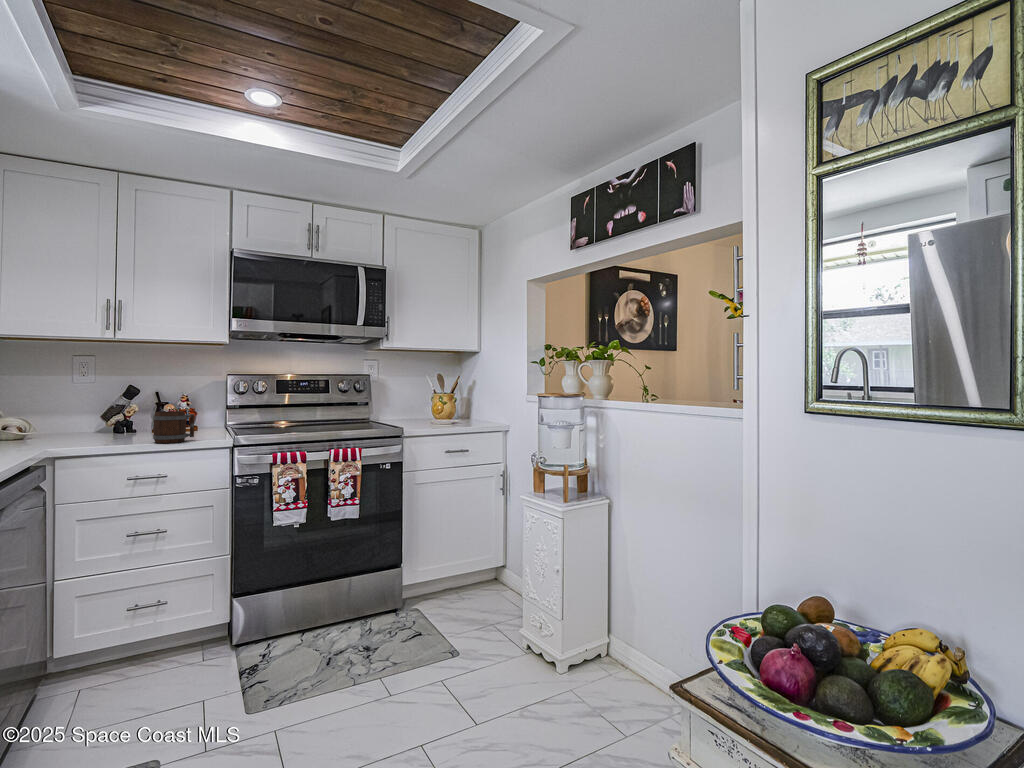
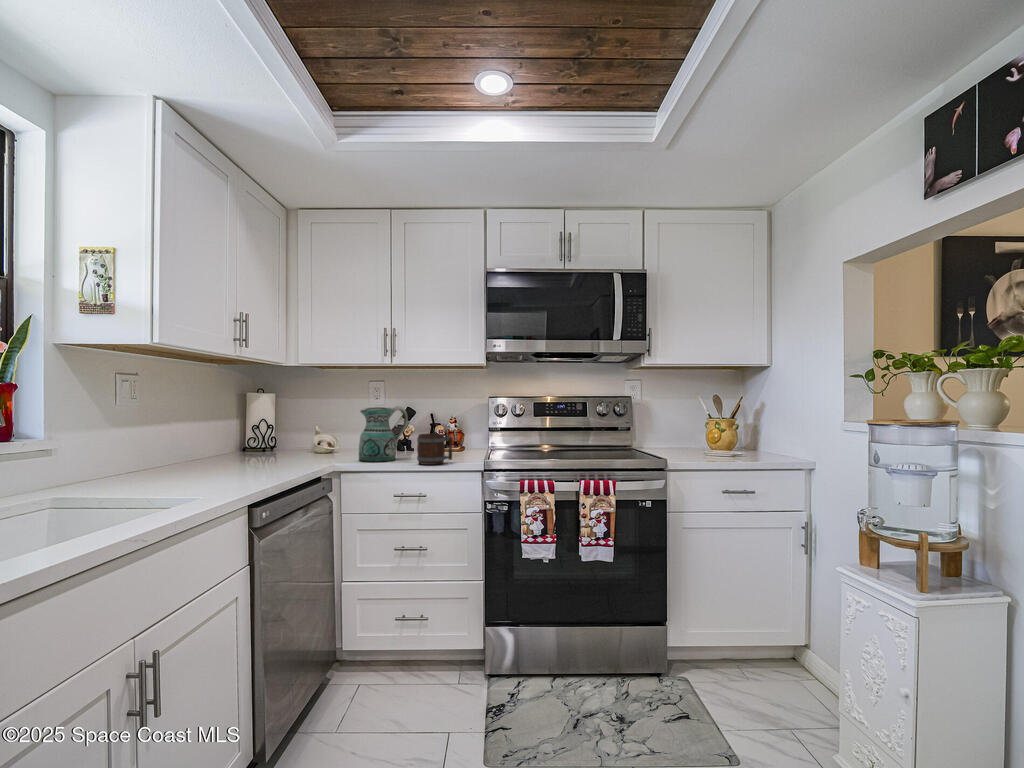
ceramic pitcher: none [73,383,136,443] -> present [359,406,408,461]

